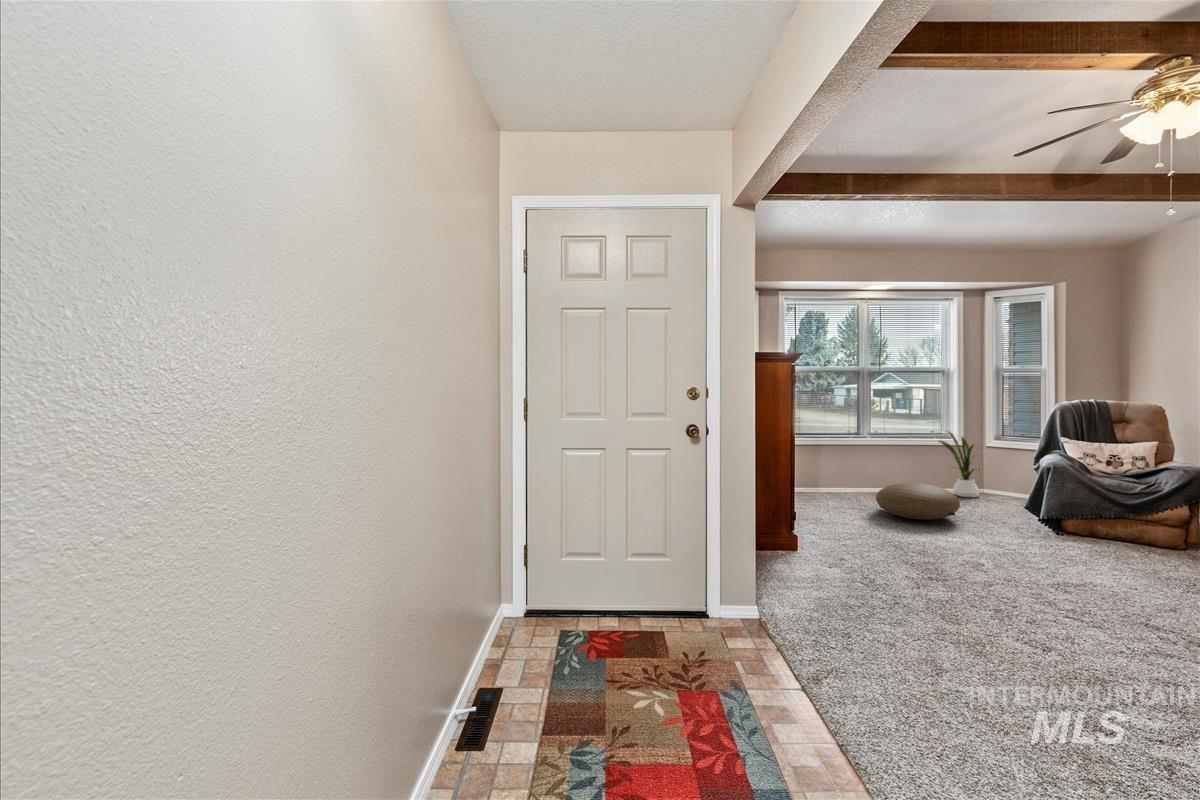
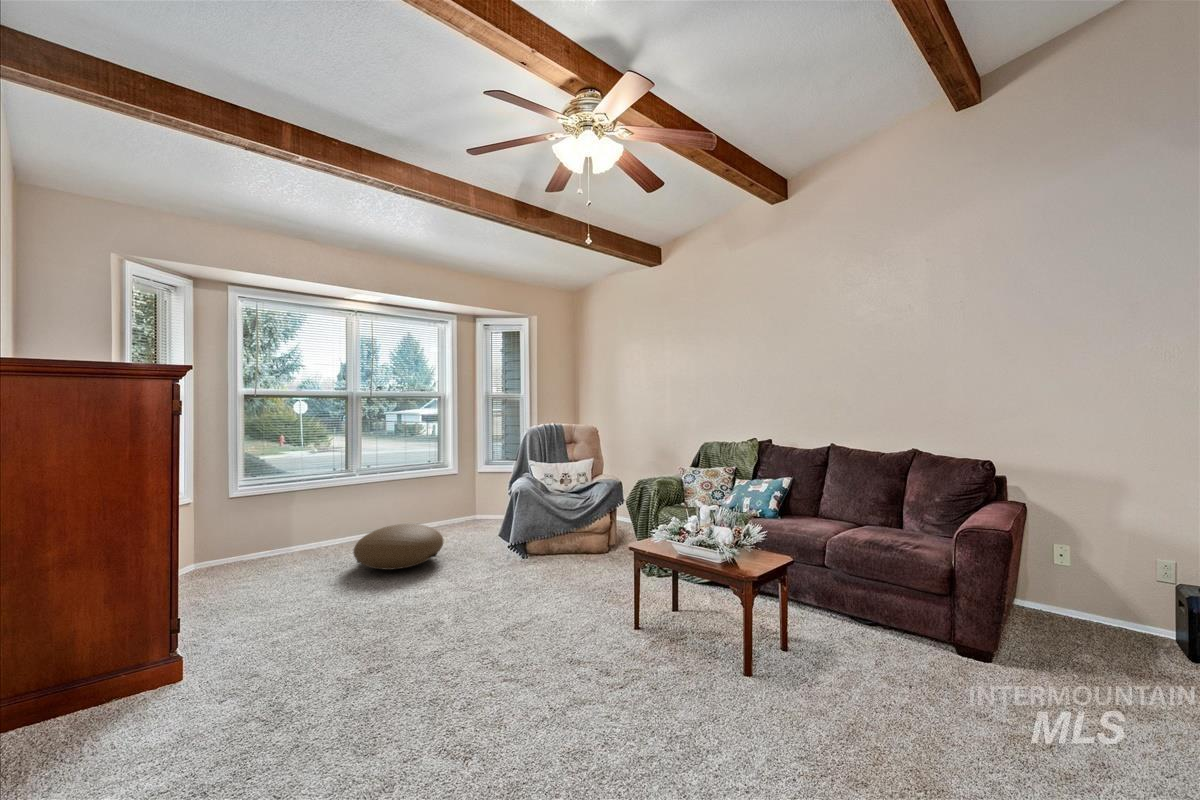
house plant: present [939,432,980,497] -> none [433,459,475,528]

